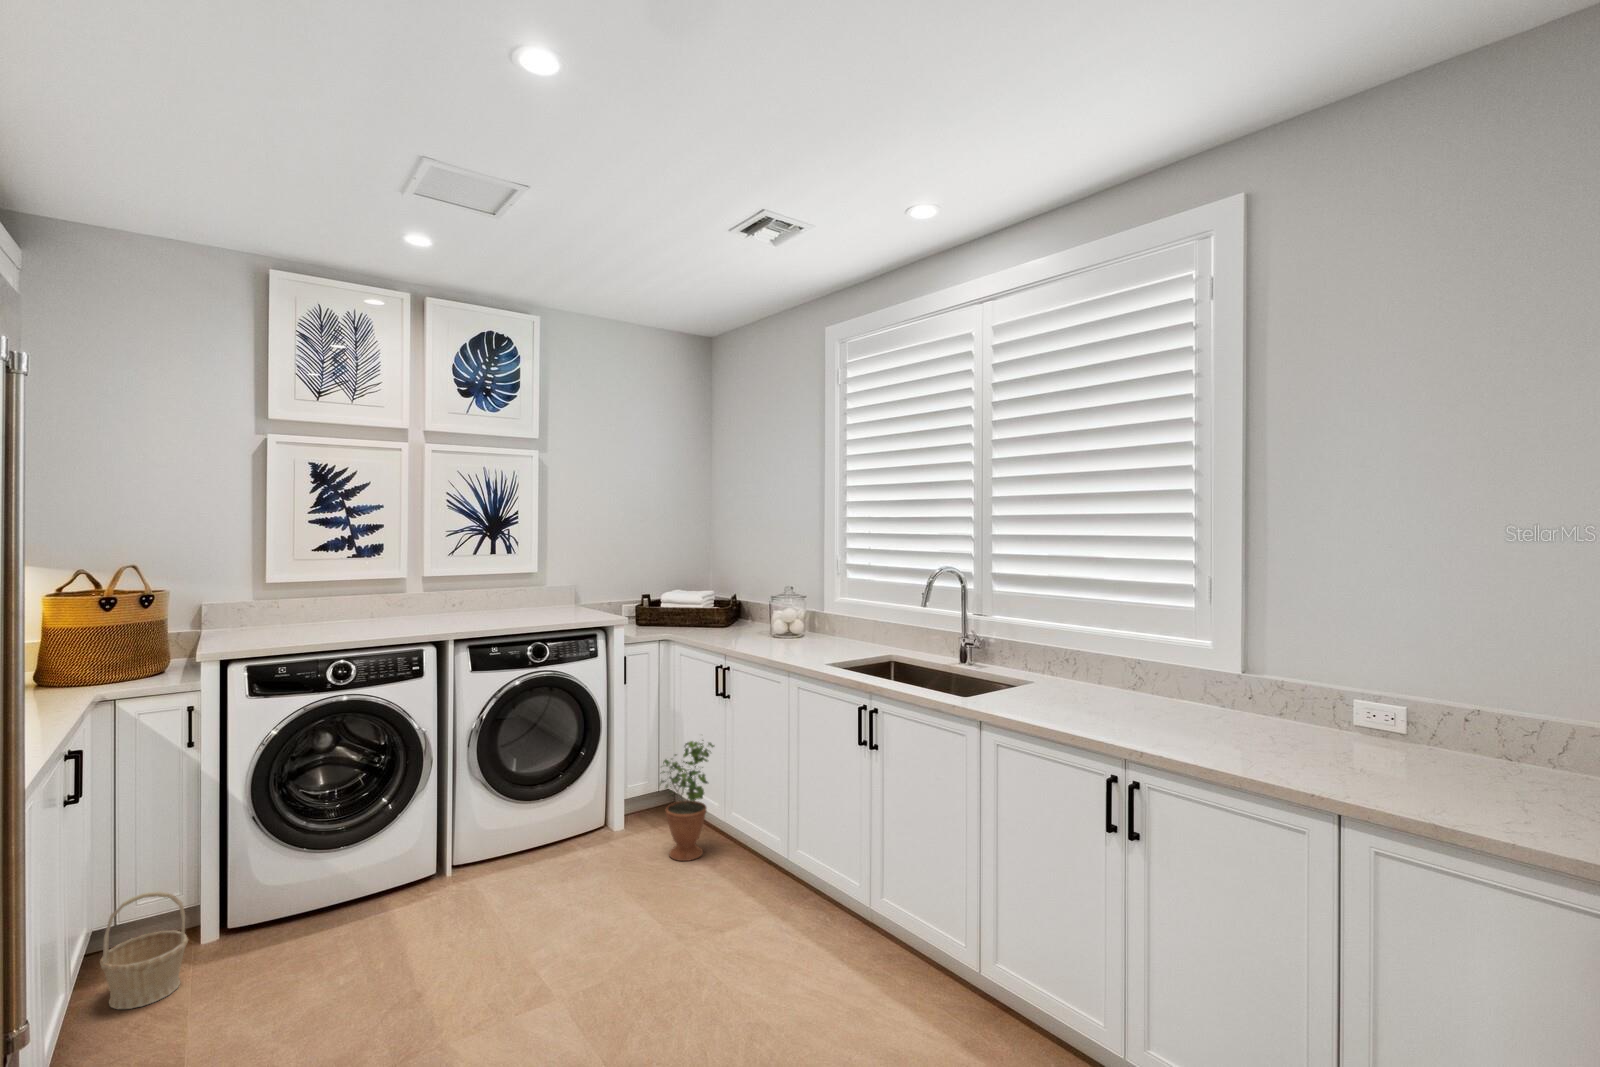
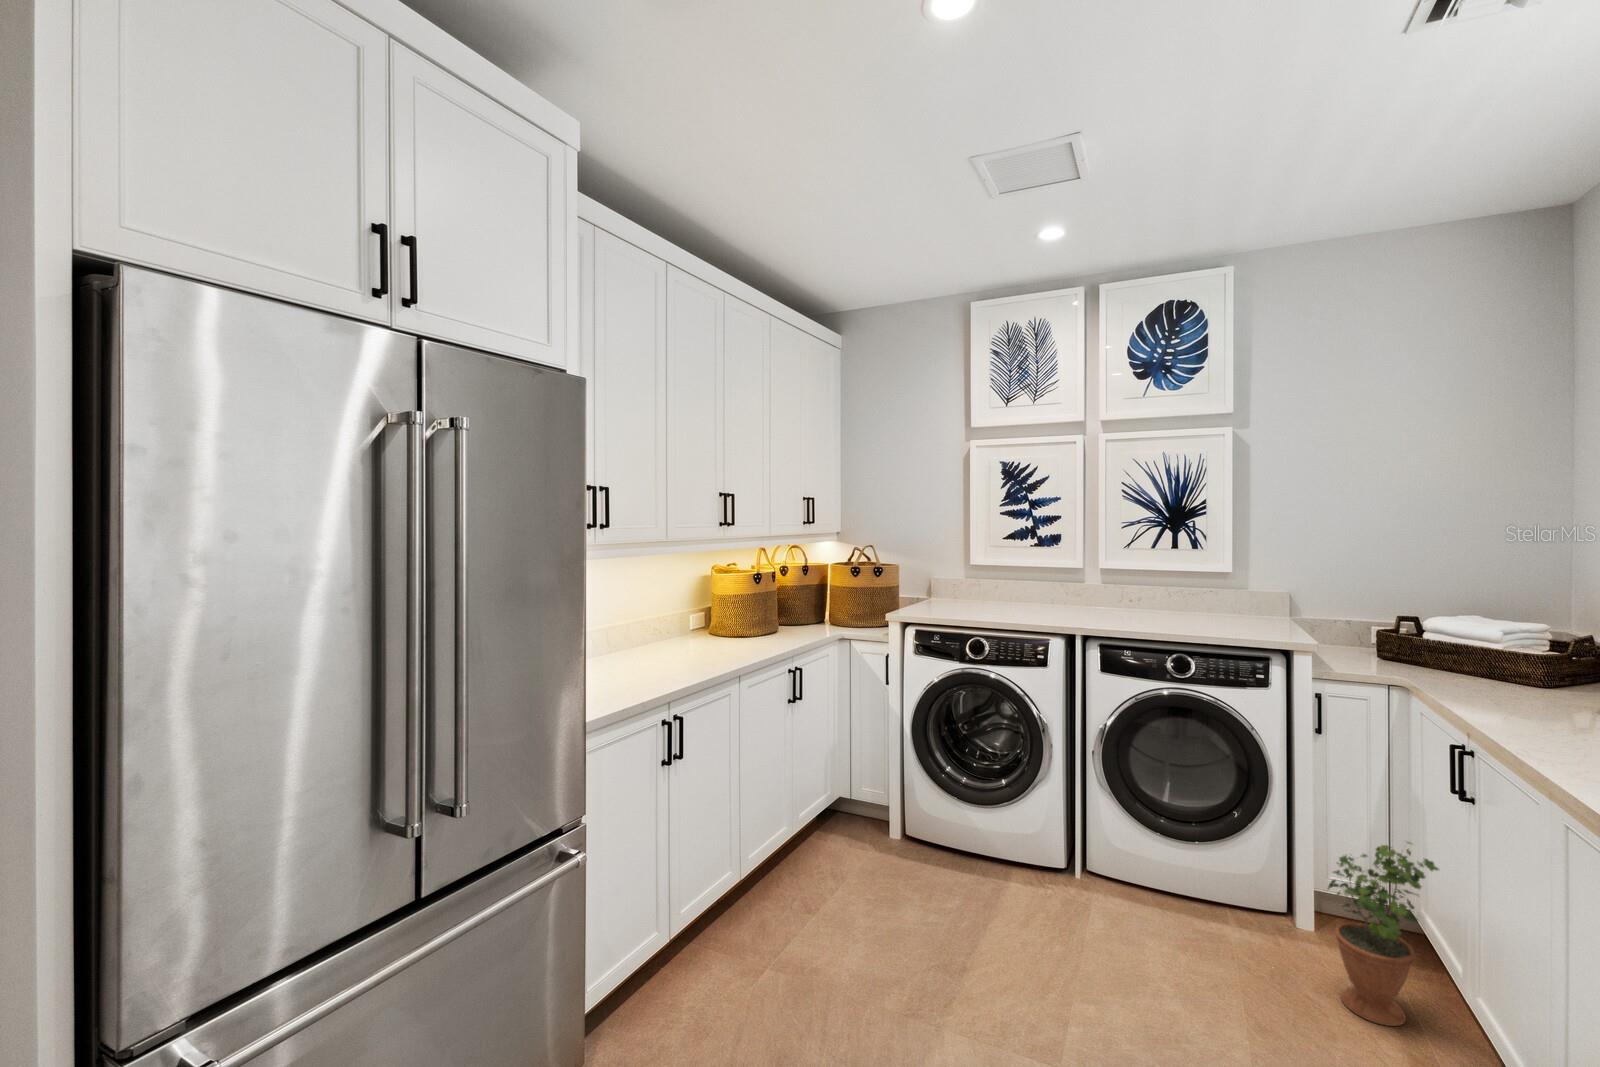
basket: present [100,891,188,1009] -> none [811,781,859,861]

